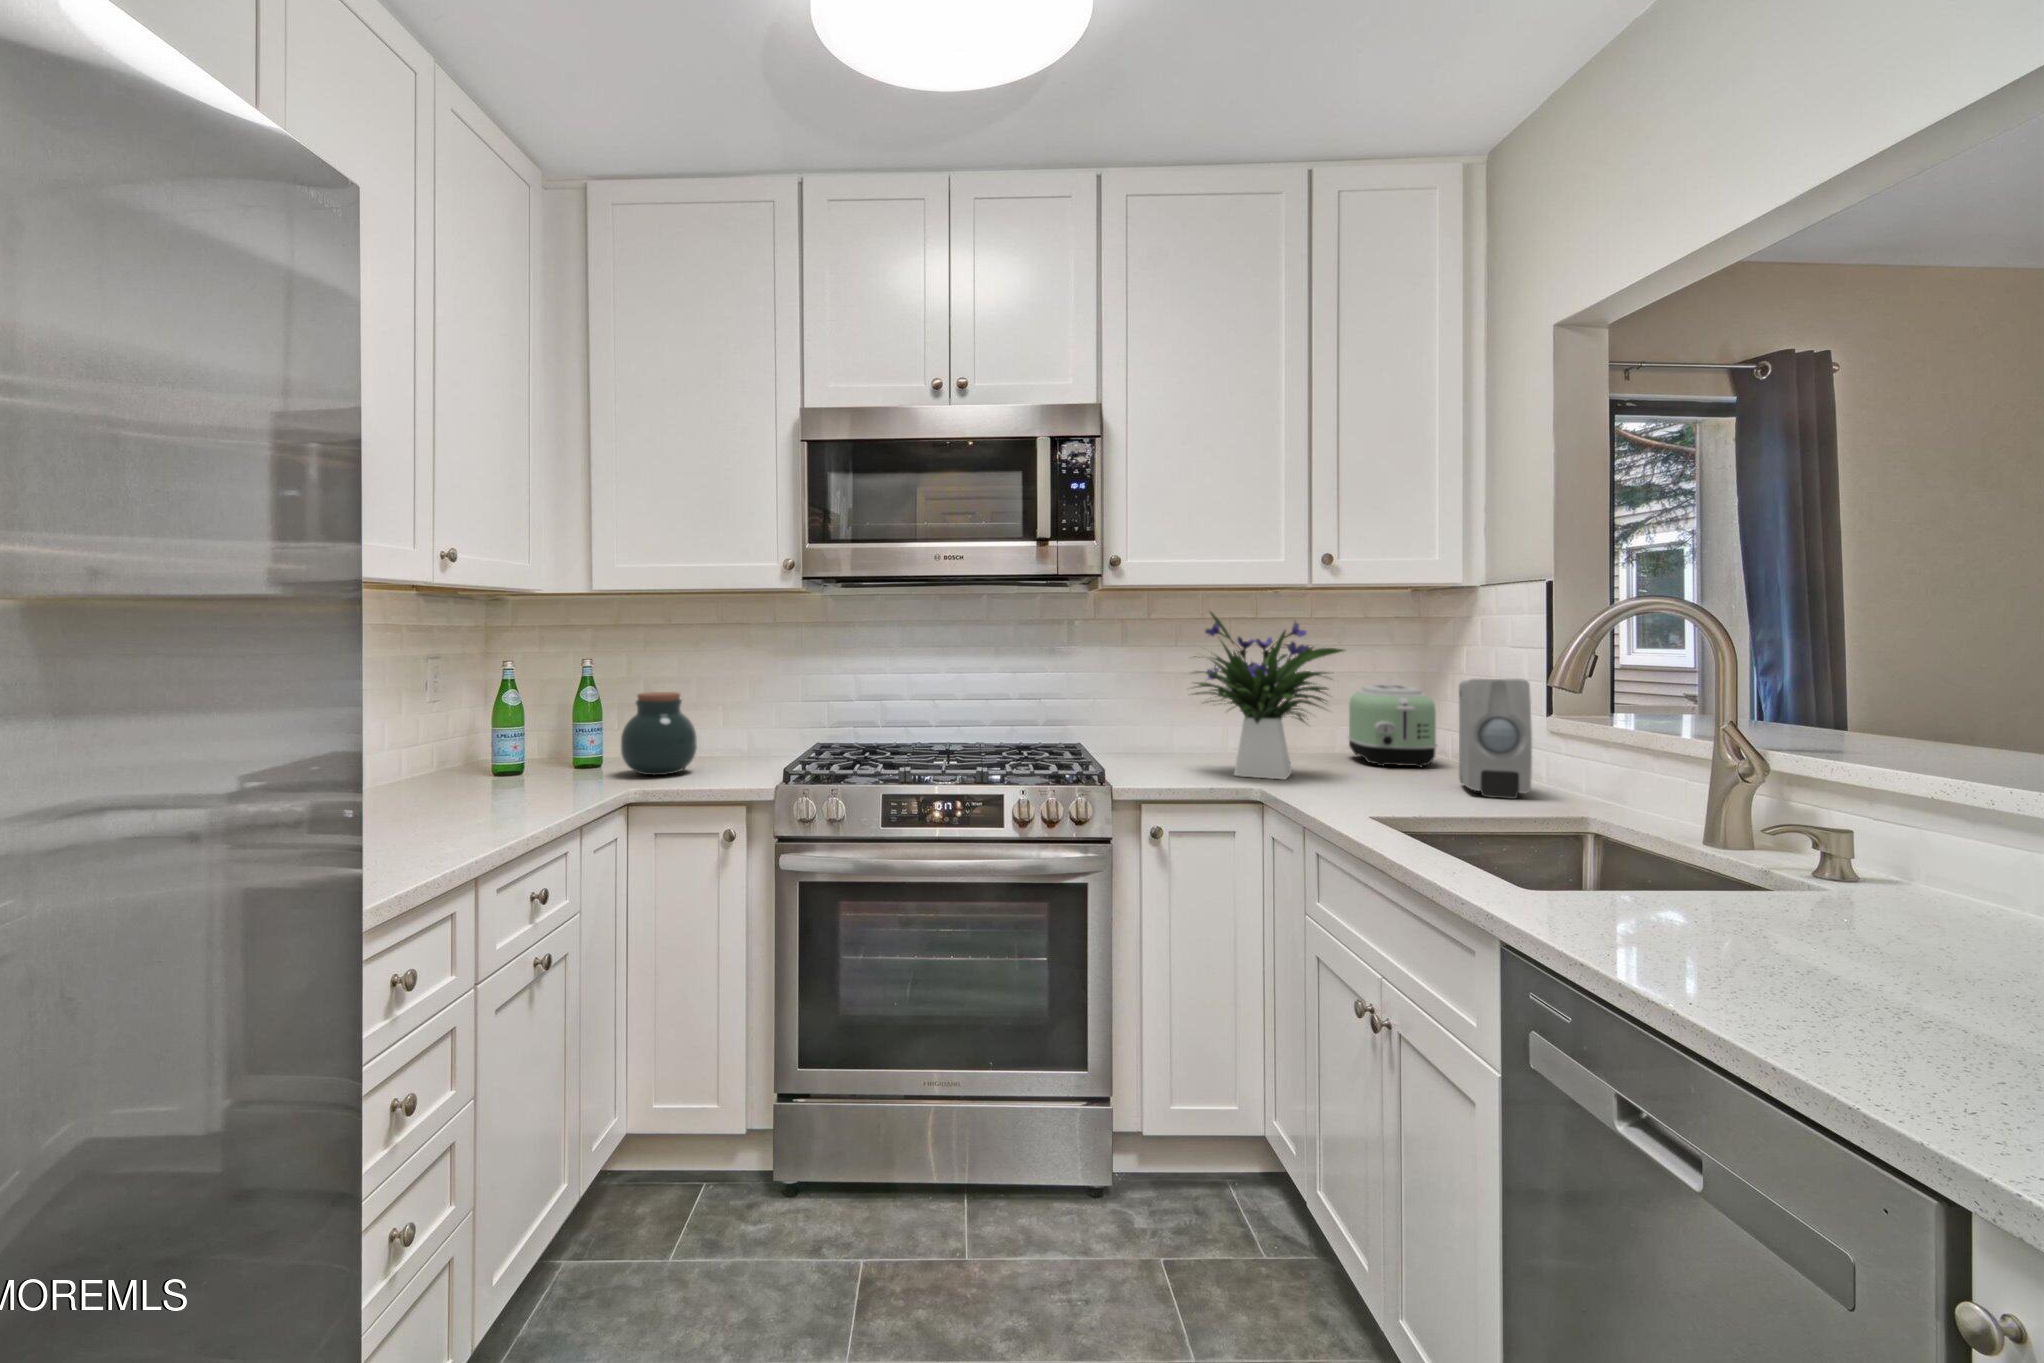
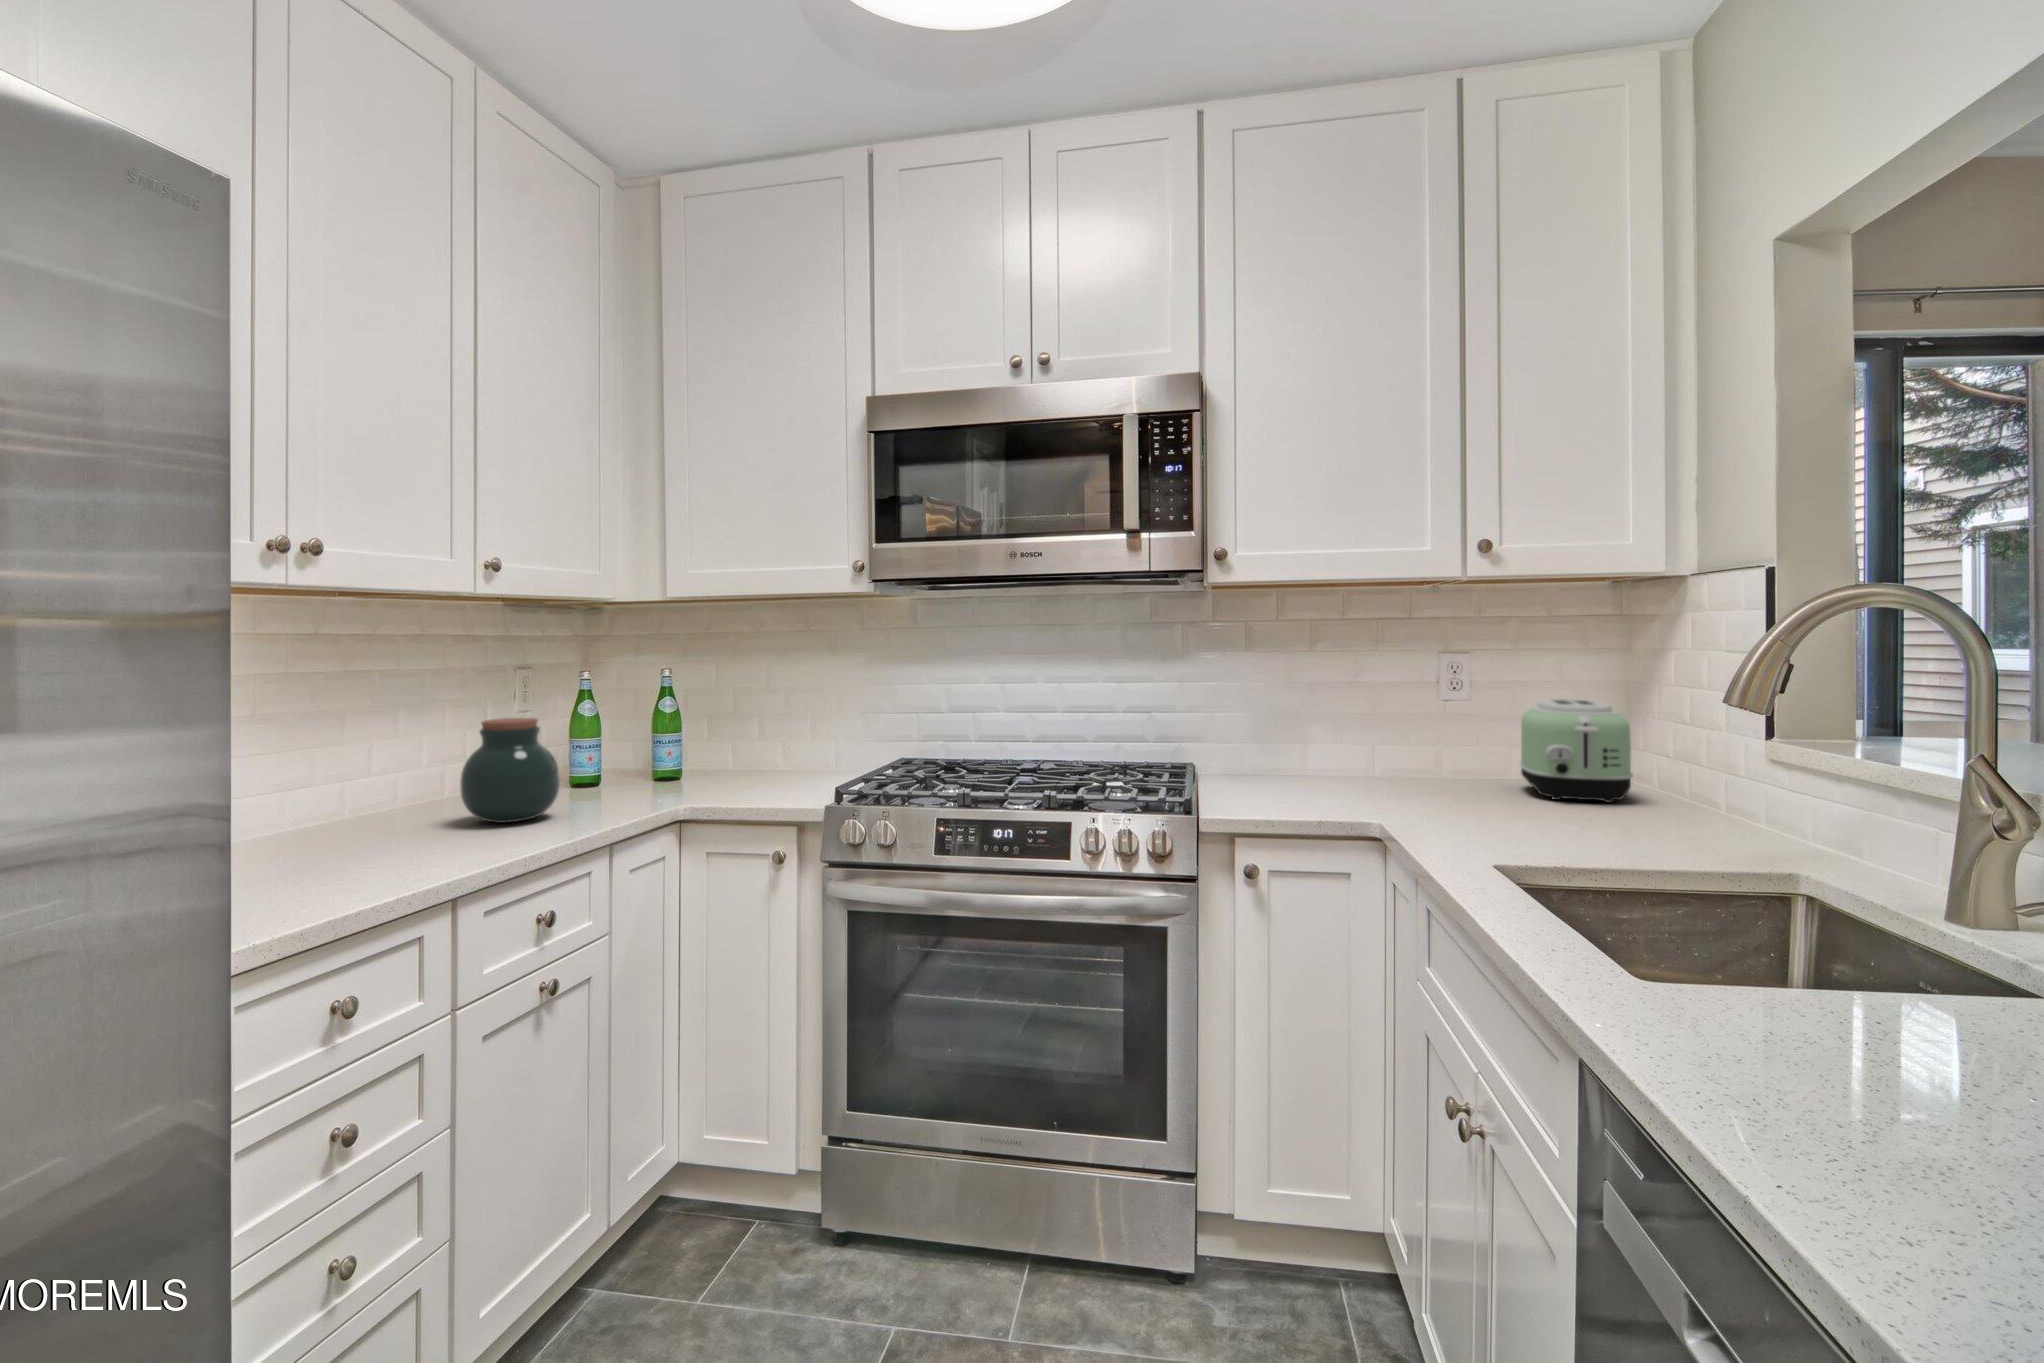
flower arrangement: present [1194,612,1344,779] -> none [1292,611,1497,813]
soap dispenser: present [1459,679,1532,799] -> none [1644,694,1734,849]
jar: present [621,692,697,775] -> present [460,718,560,823]

